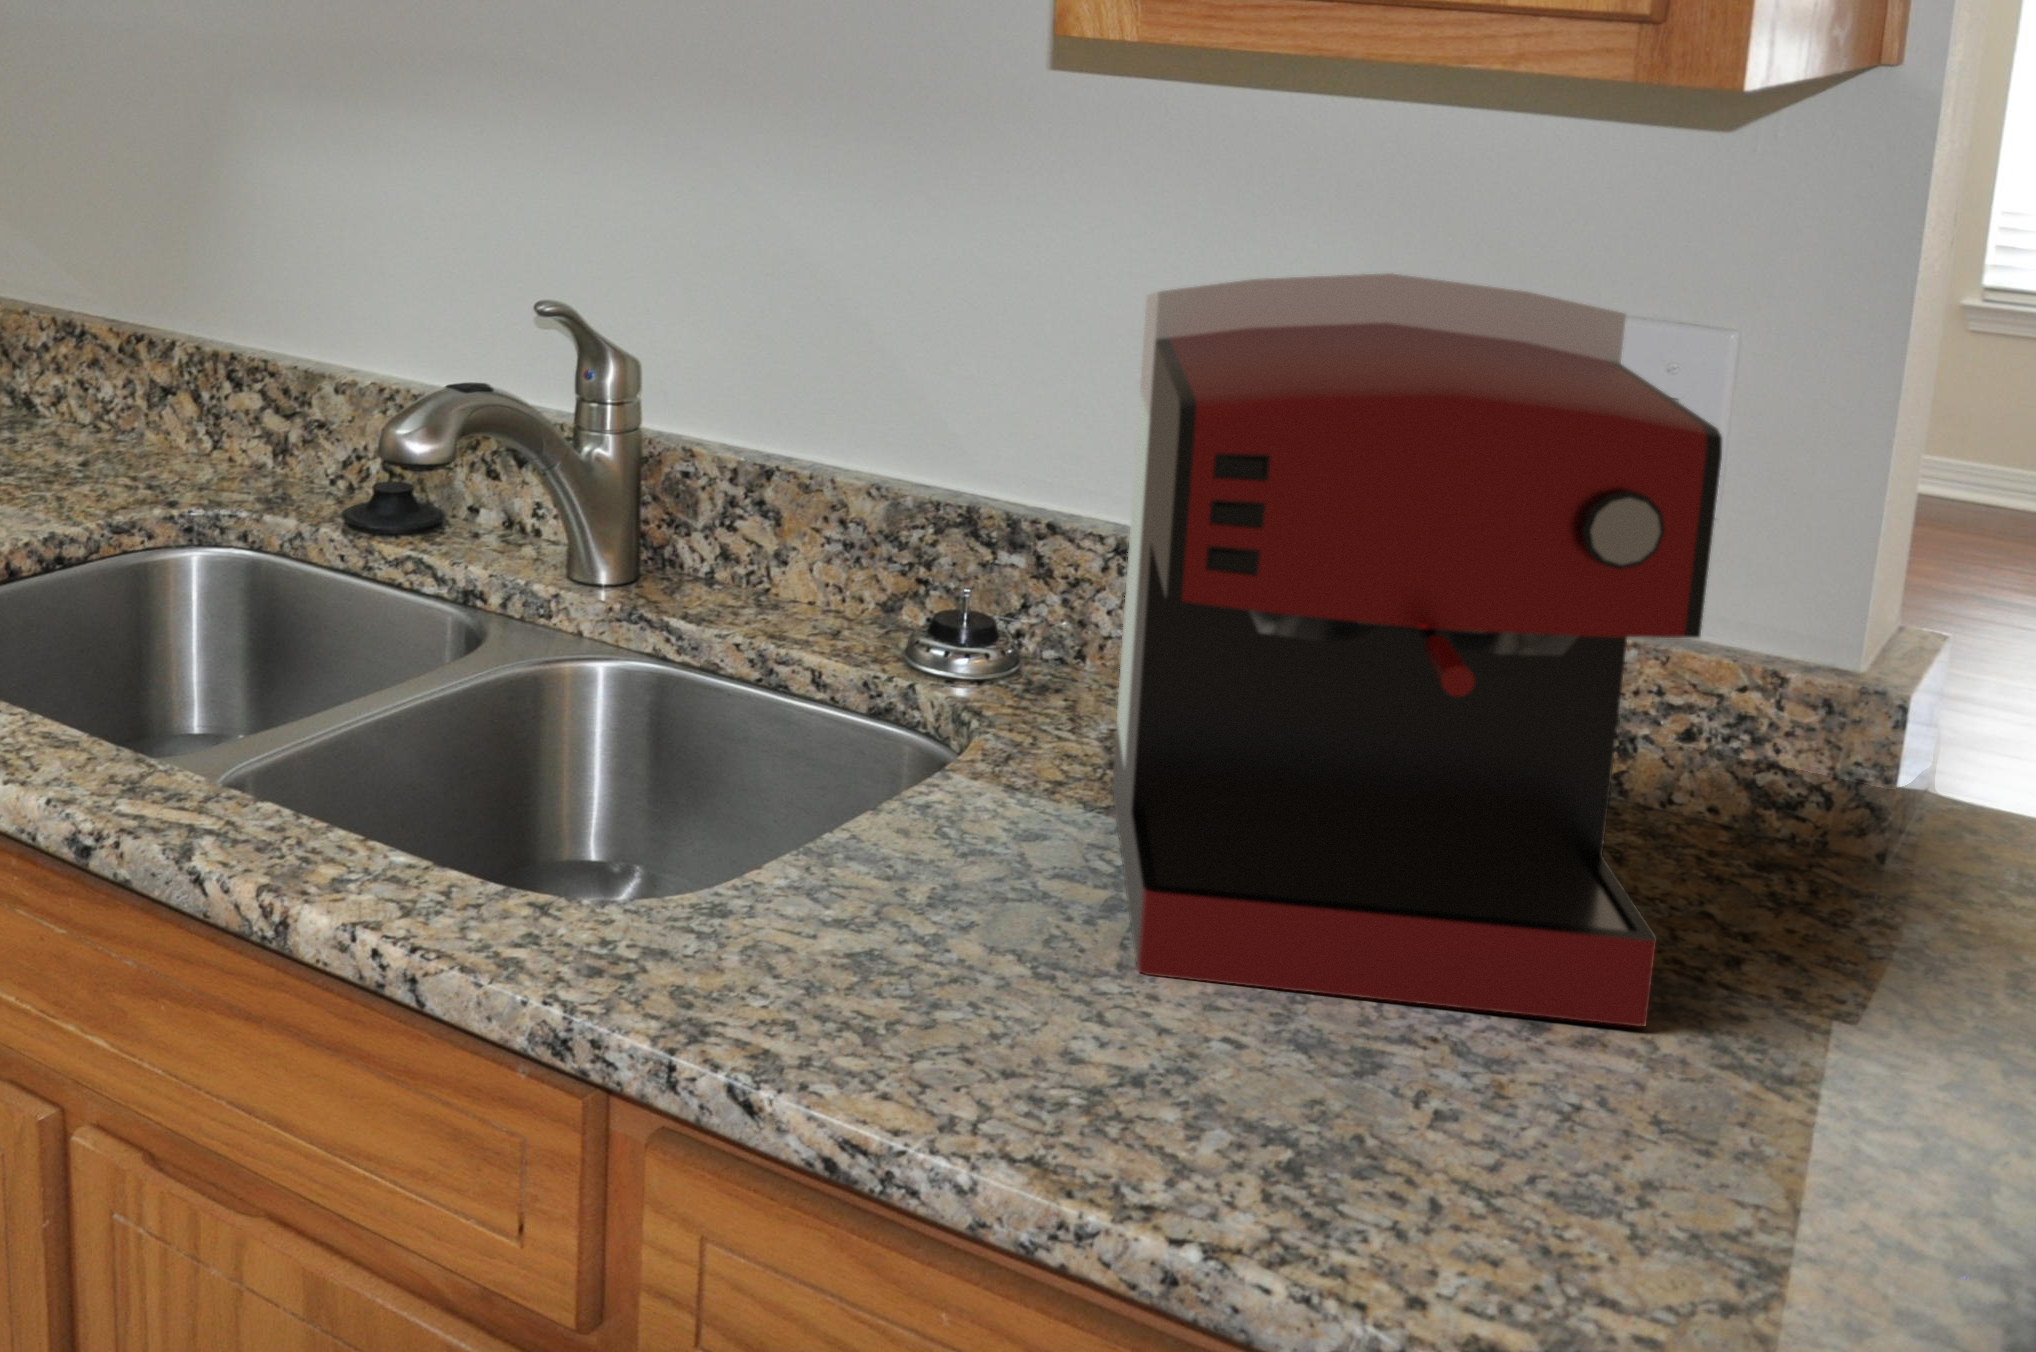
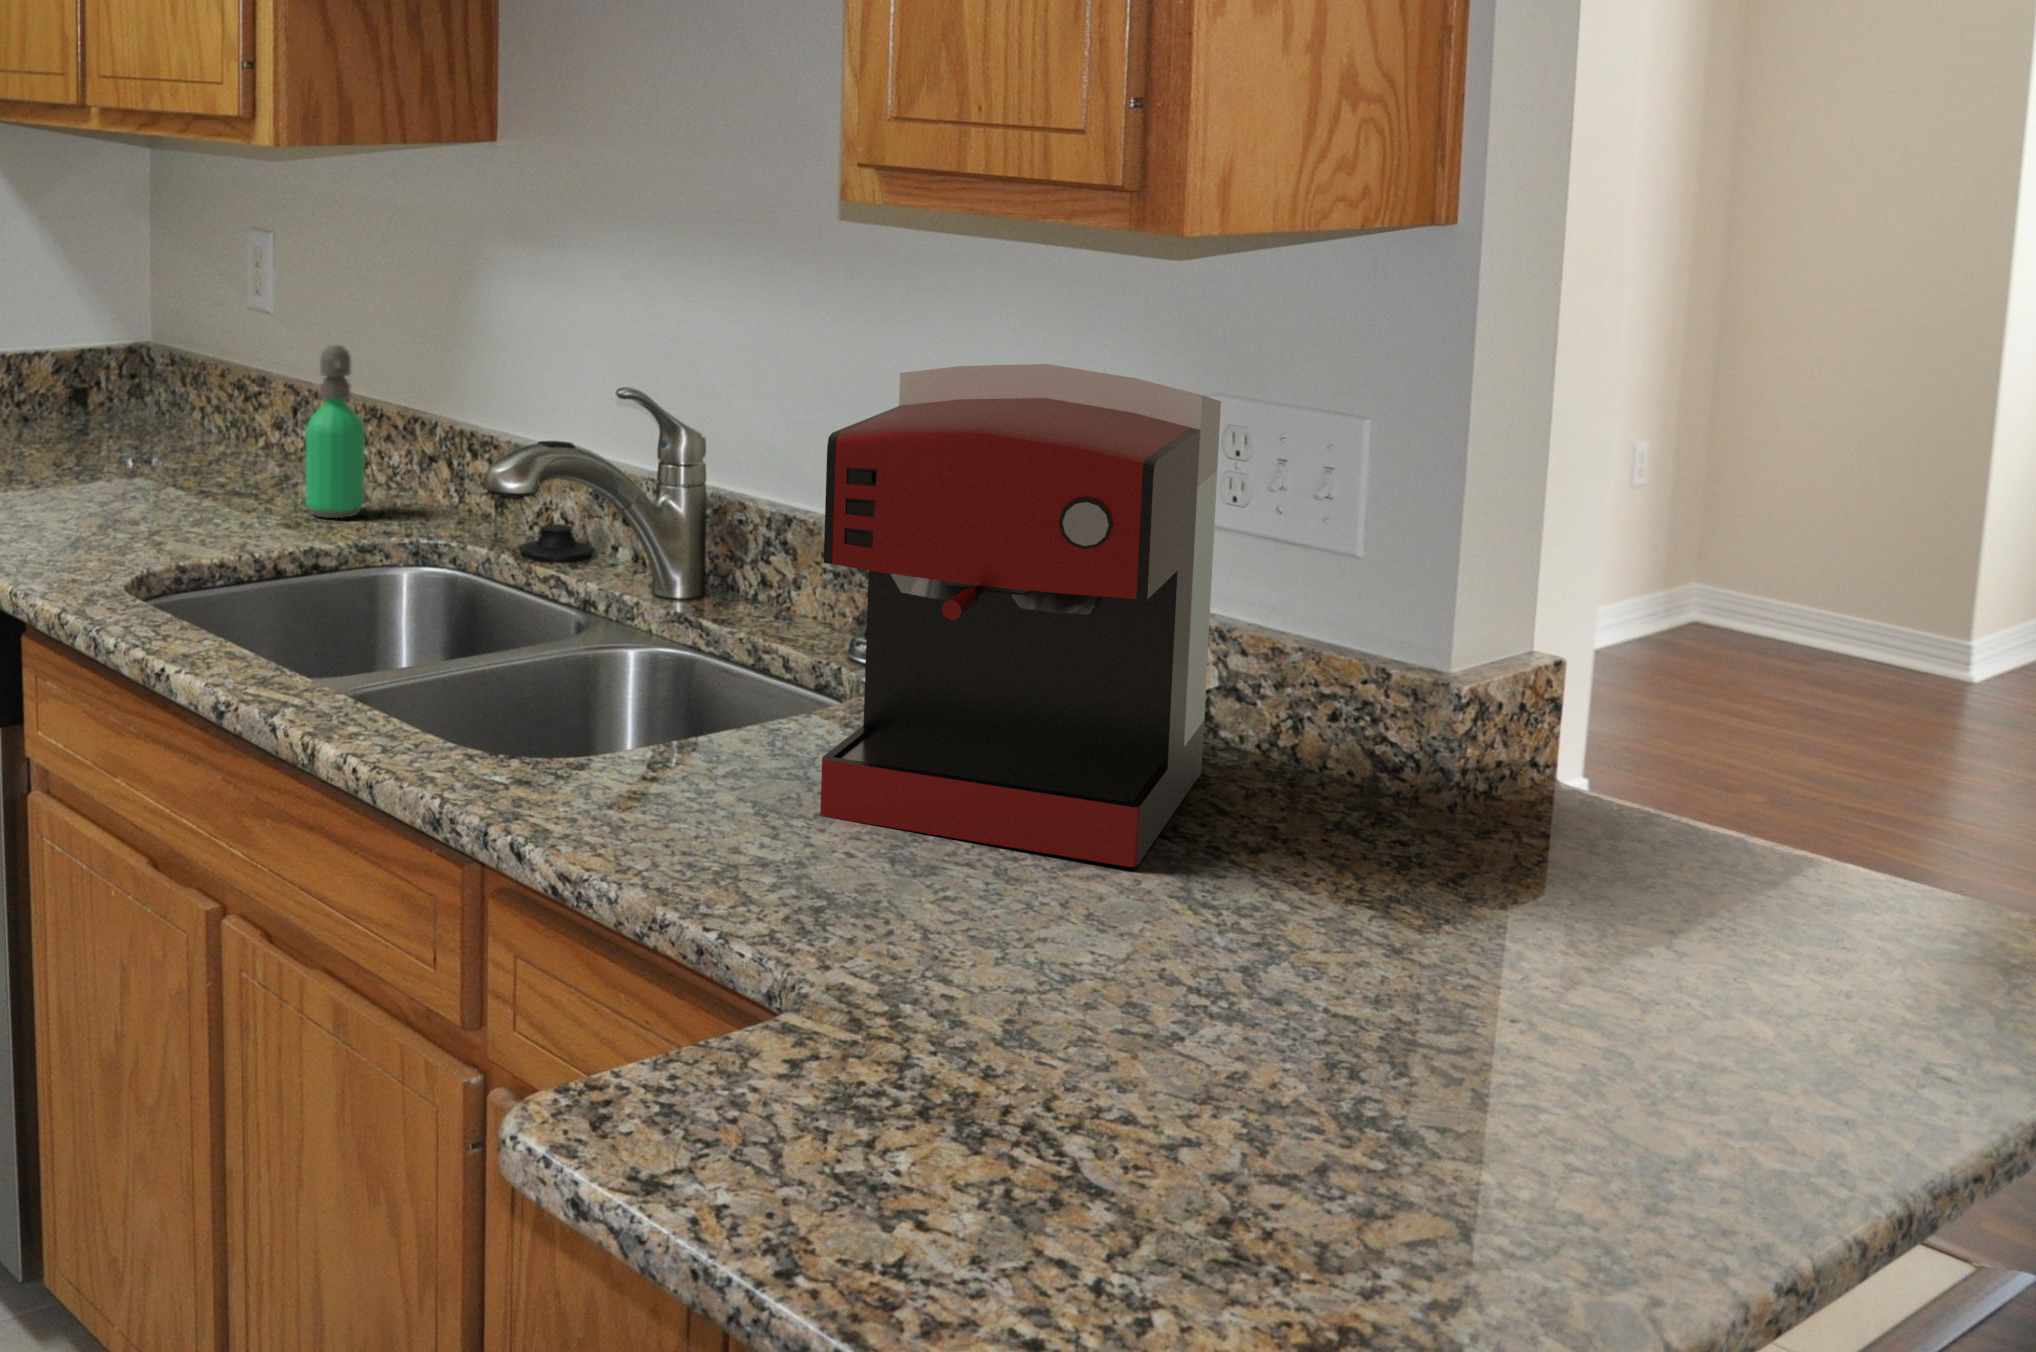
soap dispenser: none [17,246,101,483] -> present [306,345,365,518]

